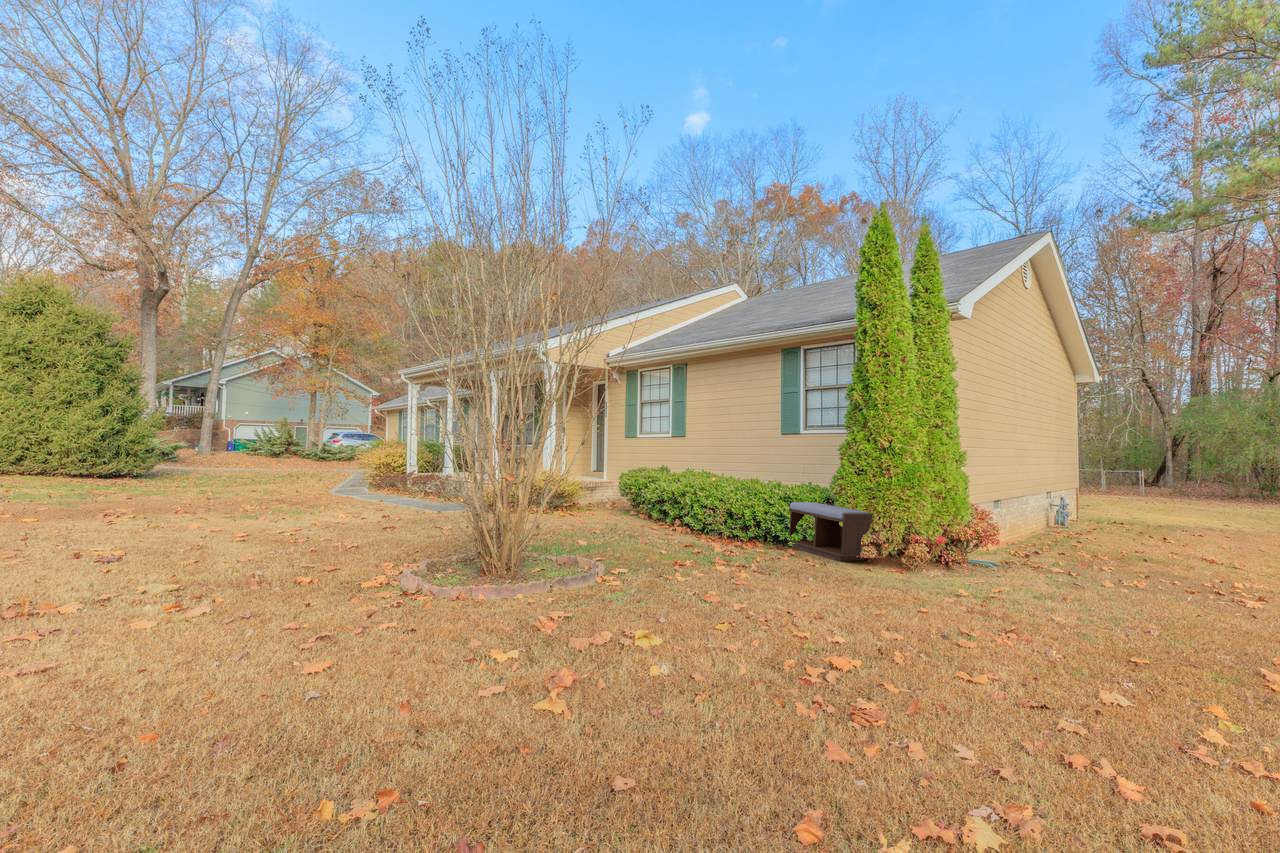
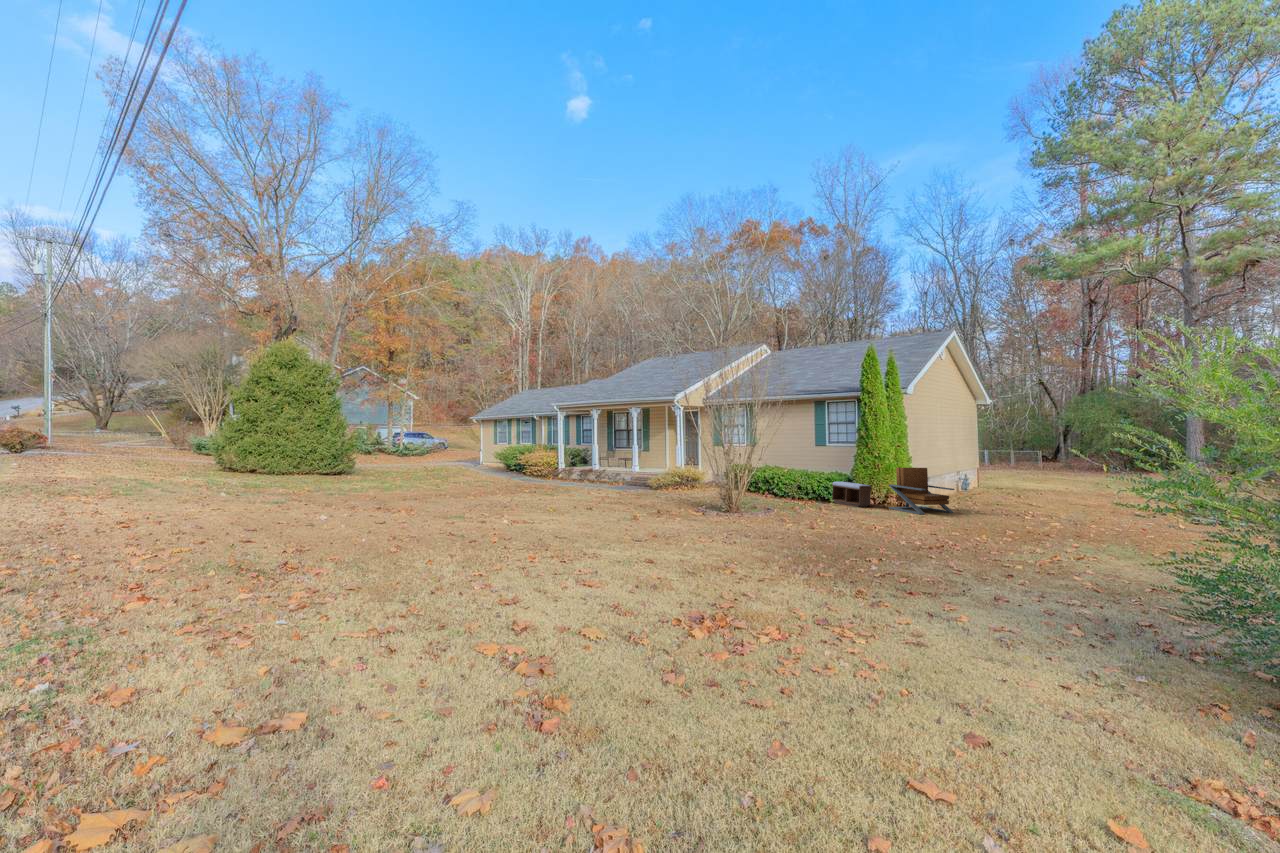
lounge chair: none [911,473,1073,591] -> present [889,468,955,515]

